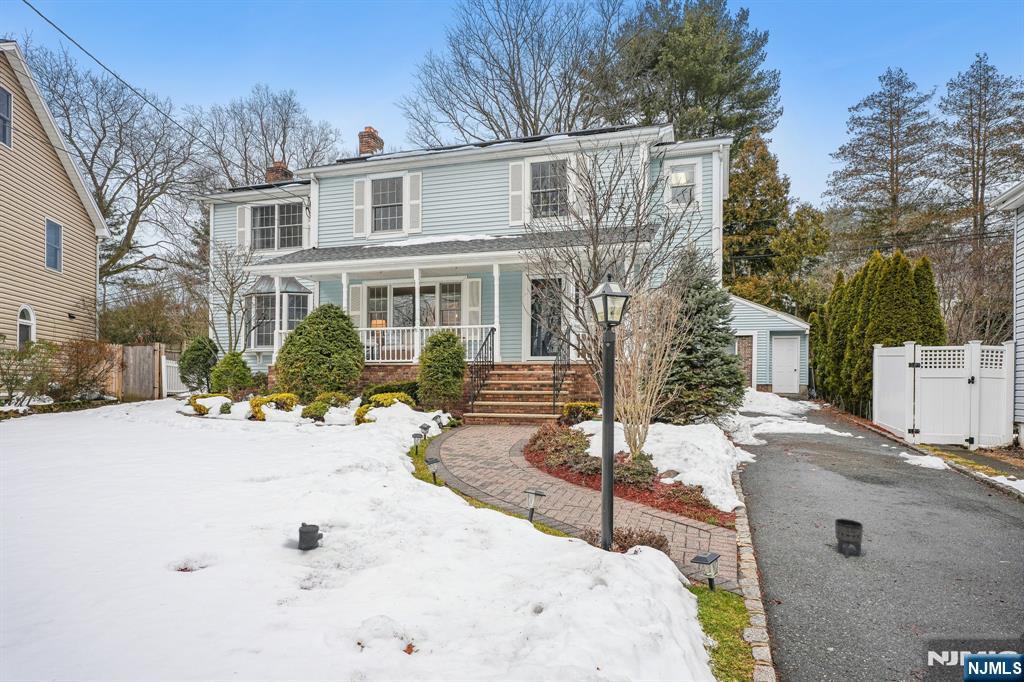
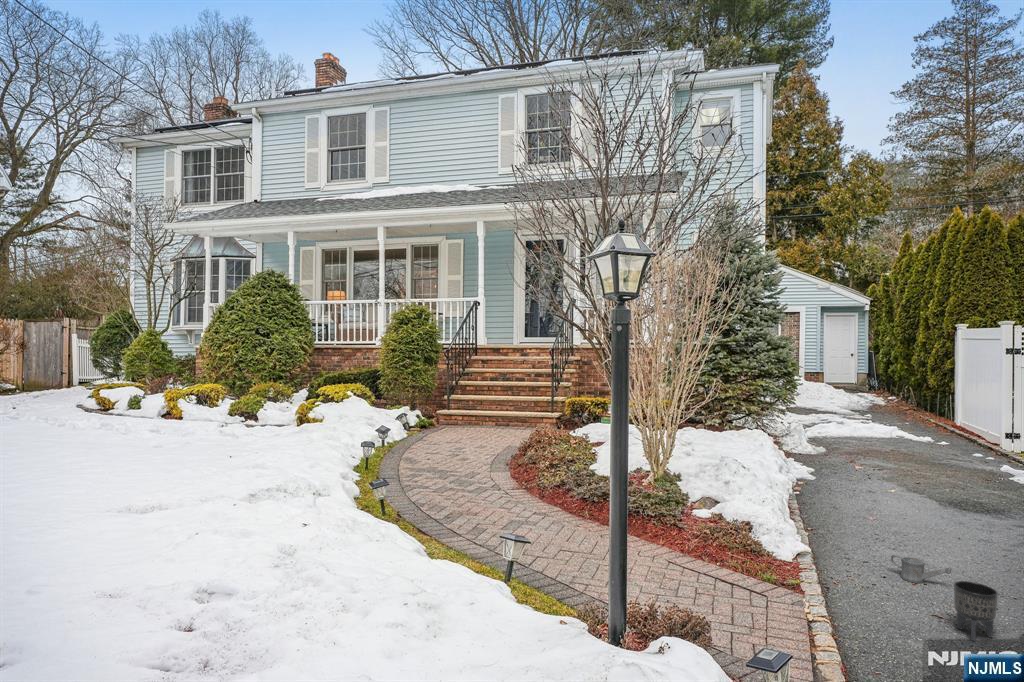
watering can: present [298,523,323,550] -> present [891,555,952,583]

